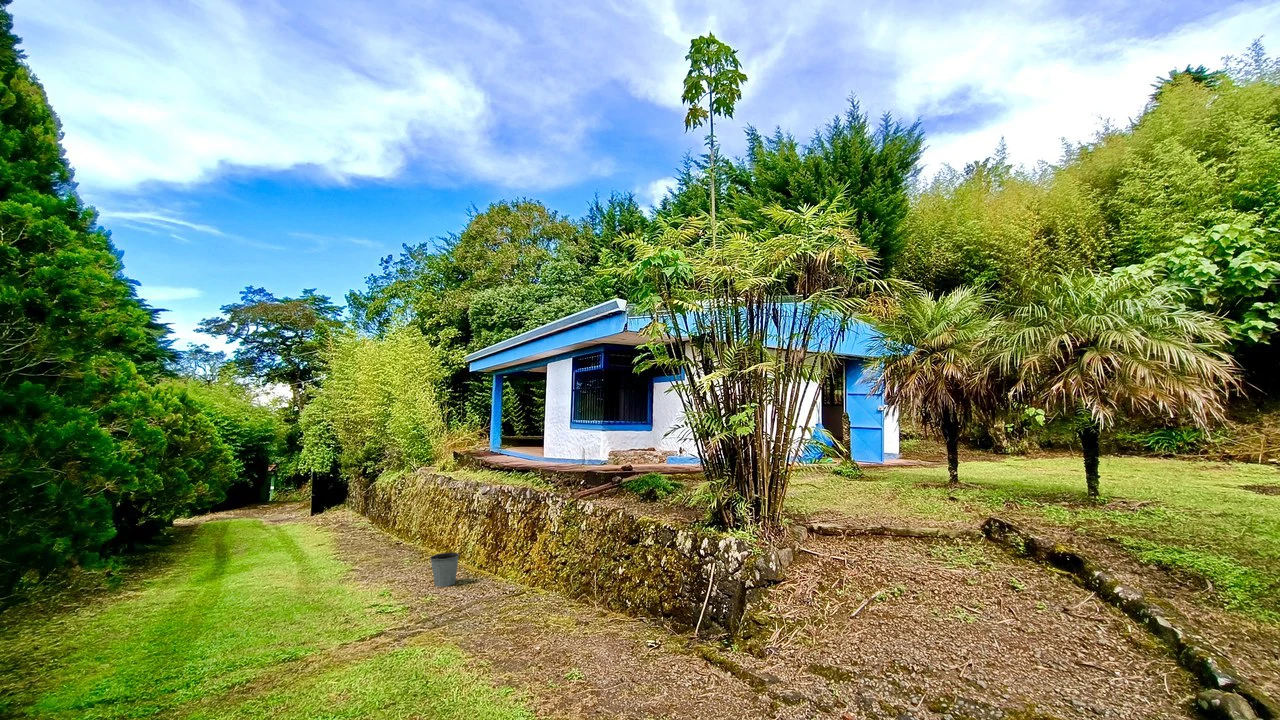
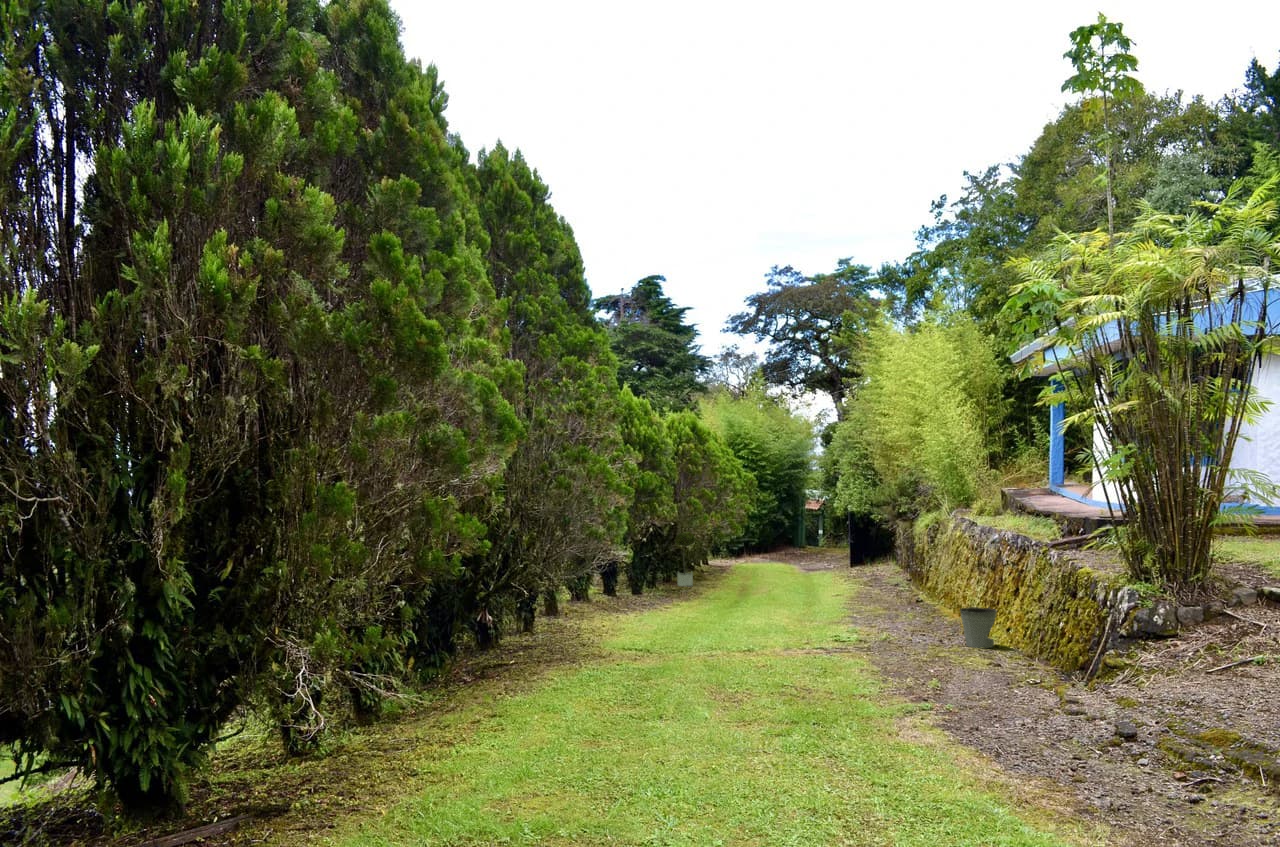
potted tree: none [130,509,159,565] -> present [674,531,696,586]

